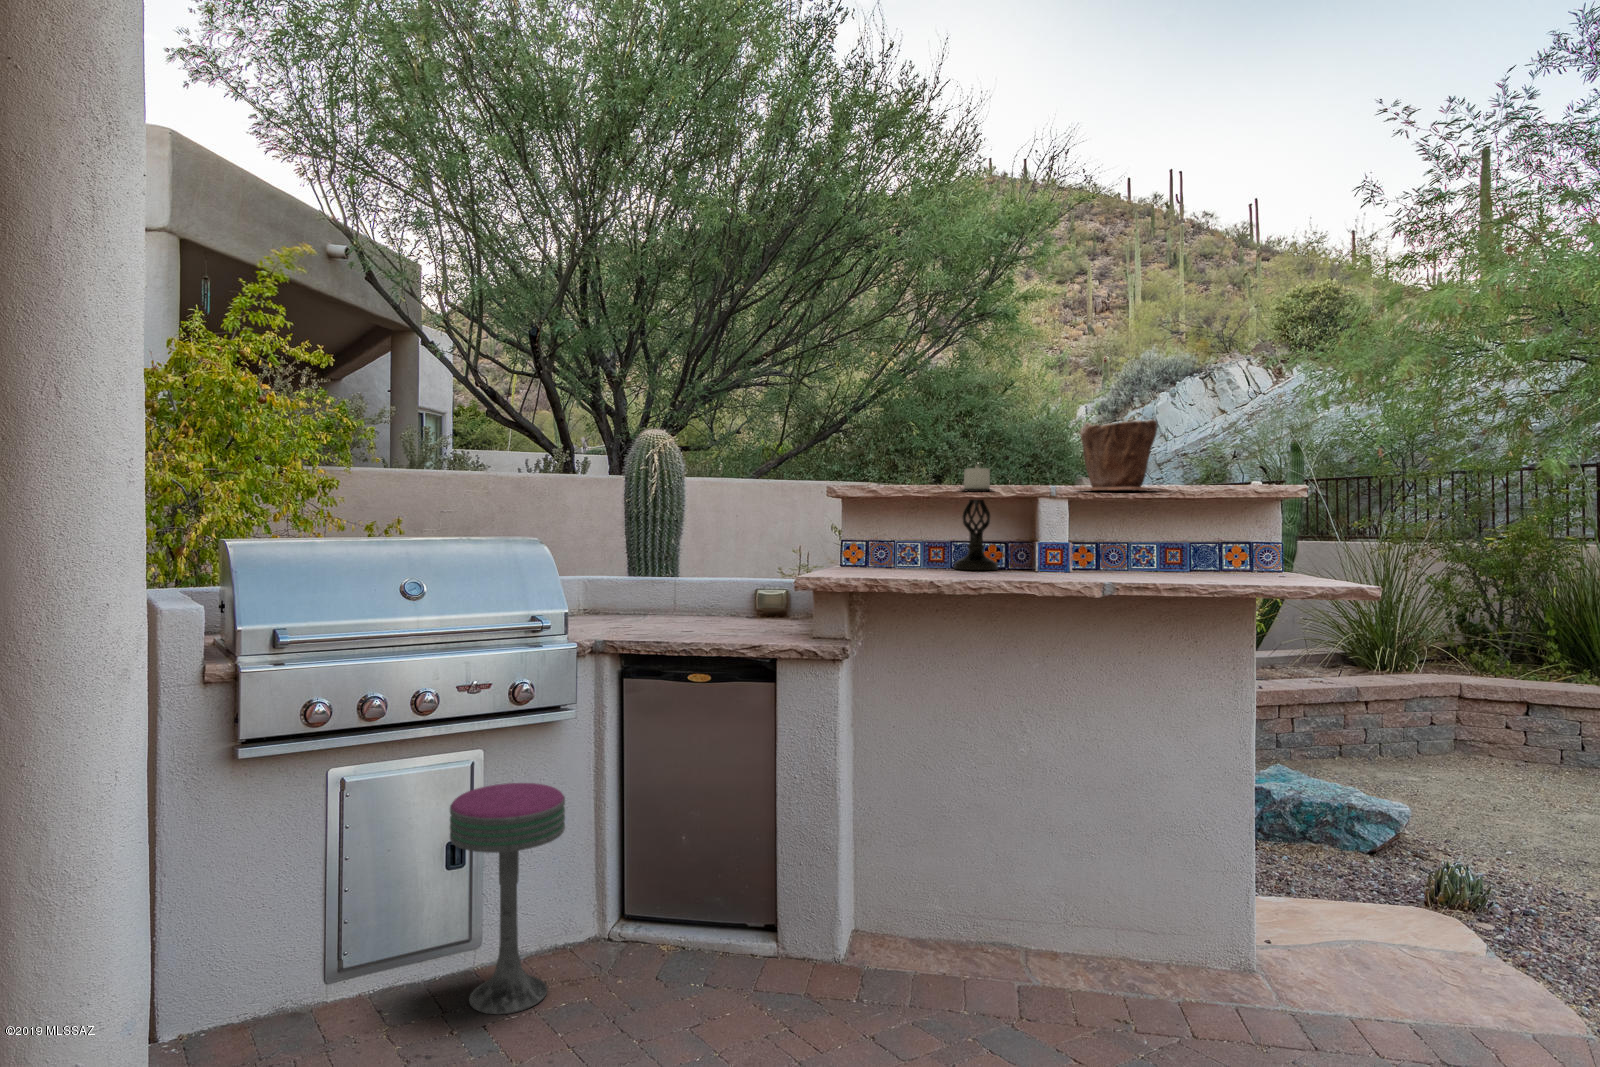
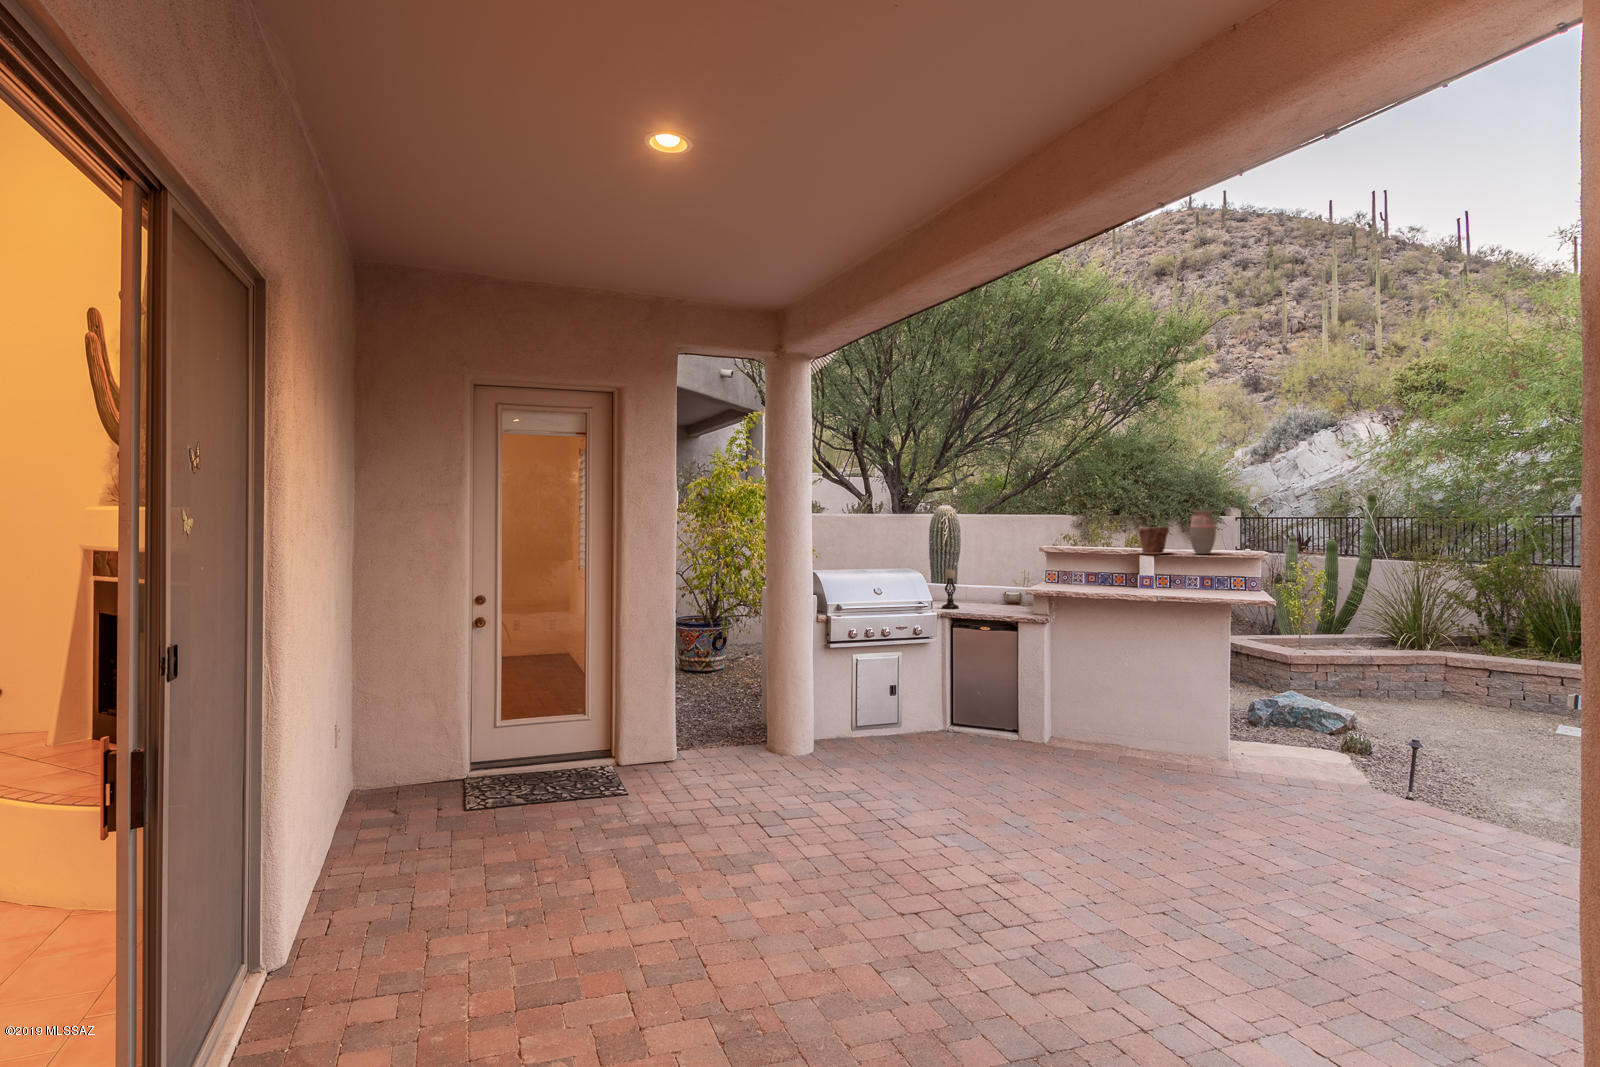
decorative vase: none [1205,378,1272,491] -> present [1190,510,1216,554]
candle holder: present [954,465,998,570] -> present [942,569,959,609]
bar stool: present [450,783,565,1015] -> none [899,663,938,740]

